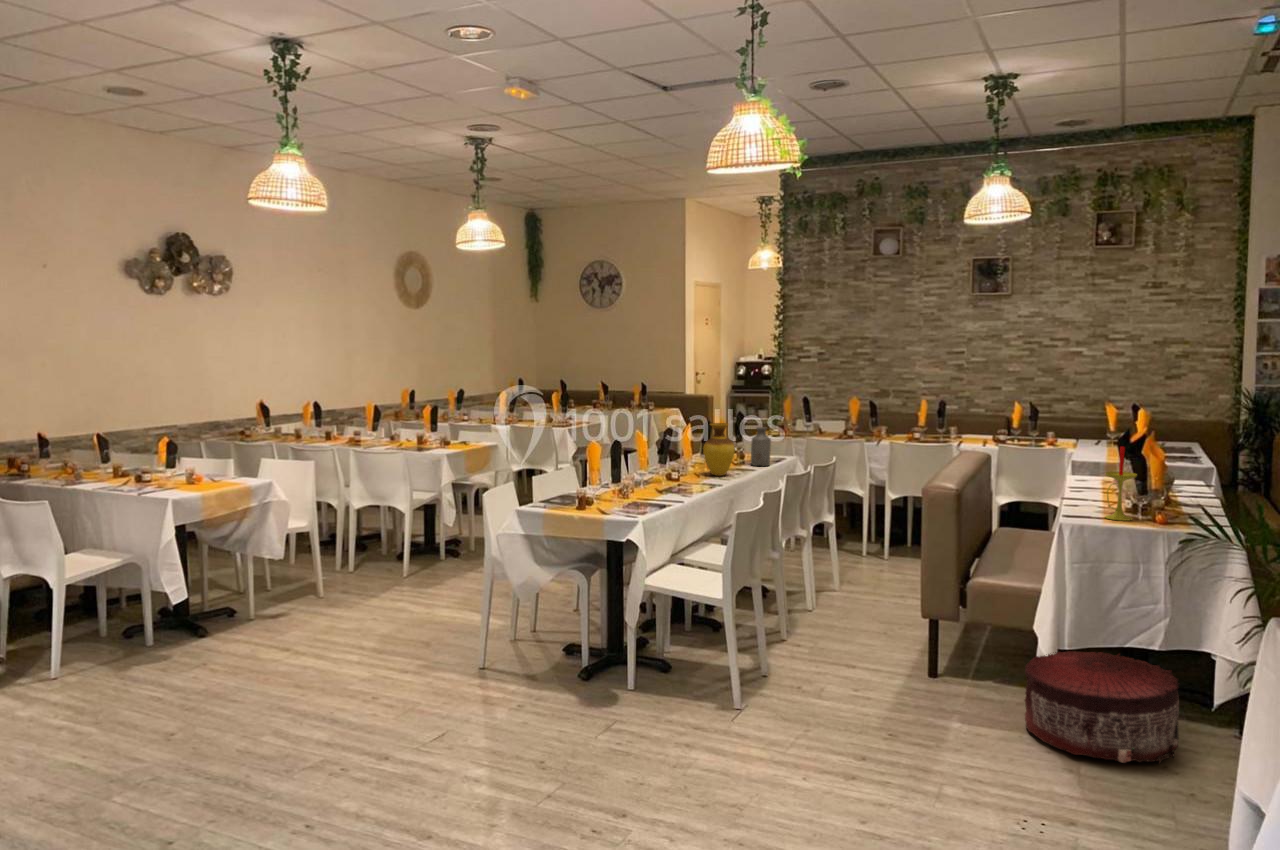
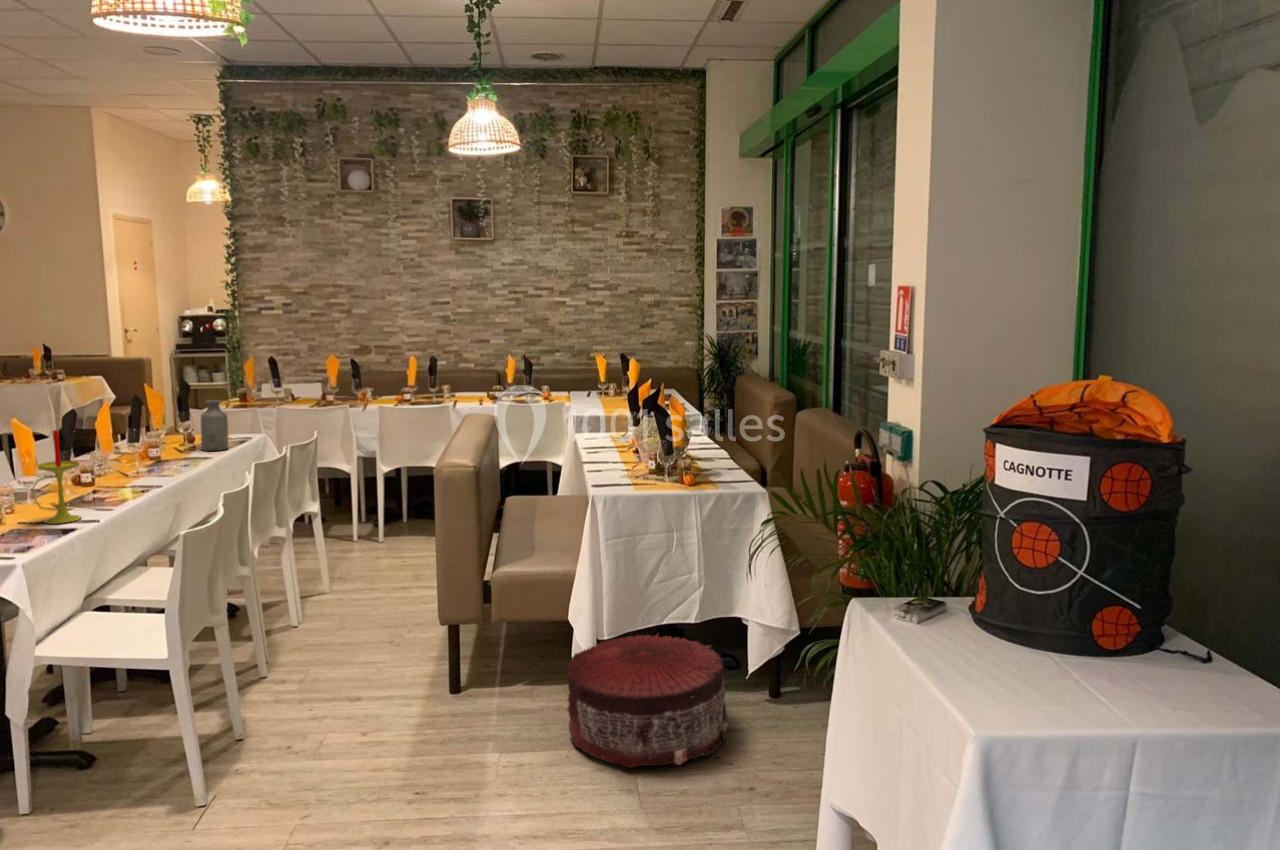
vase: present [703,423,735,476] -> none [128,399,176,471]
candle: present [1105,447,1137,521] -> present [32,430,81,524]

